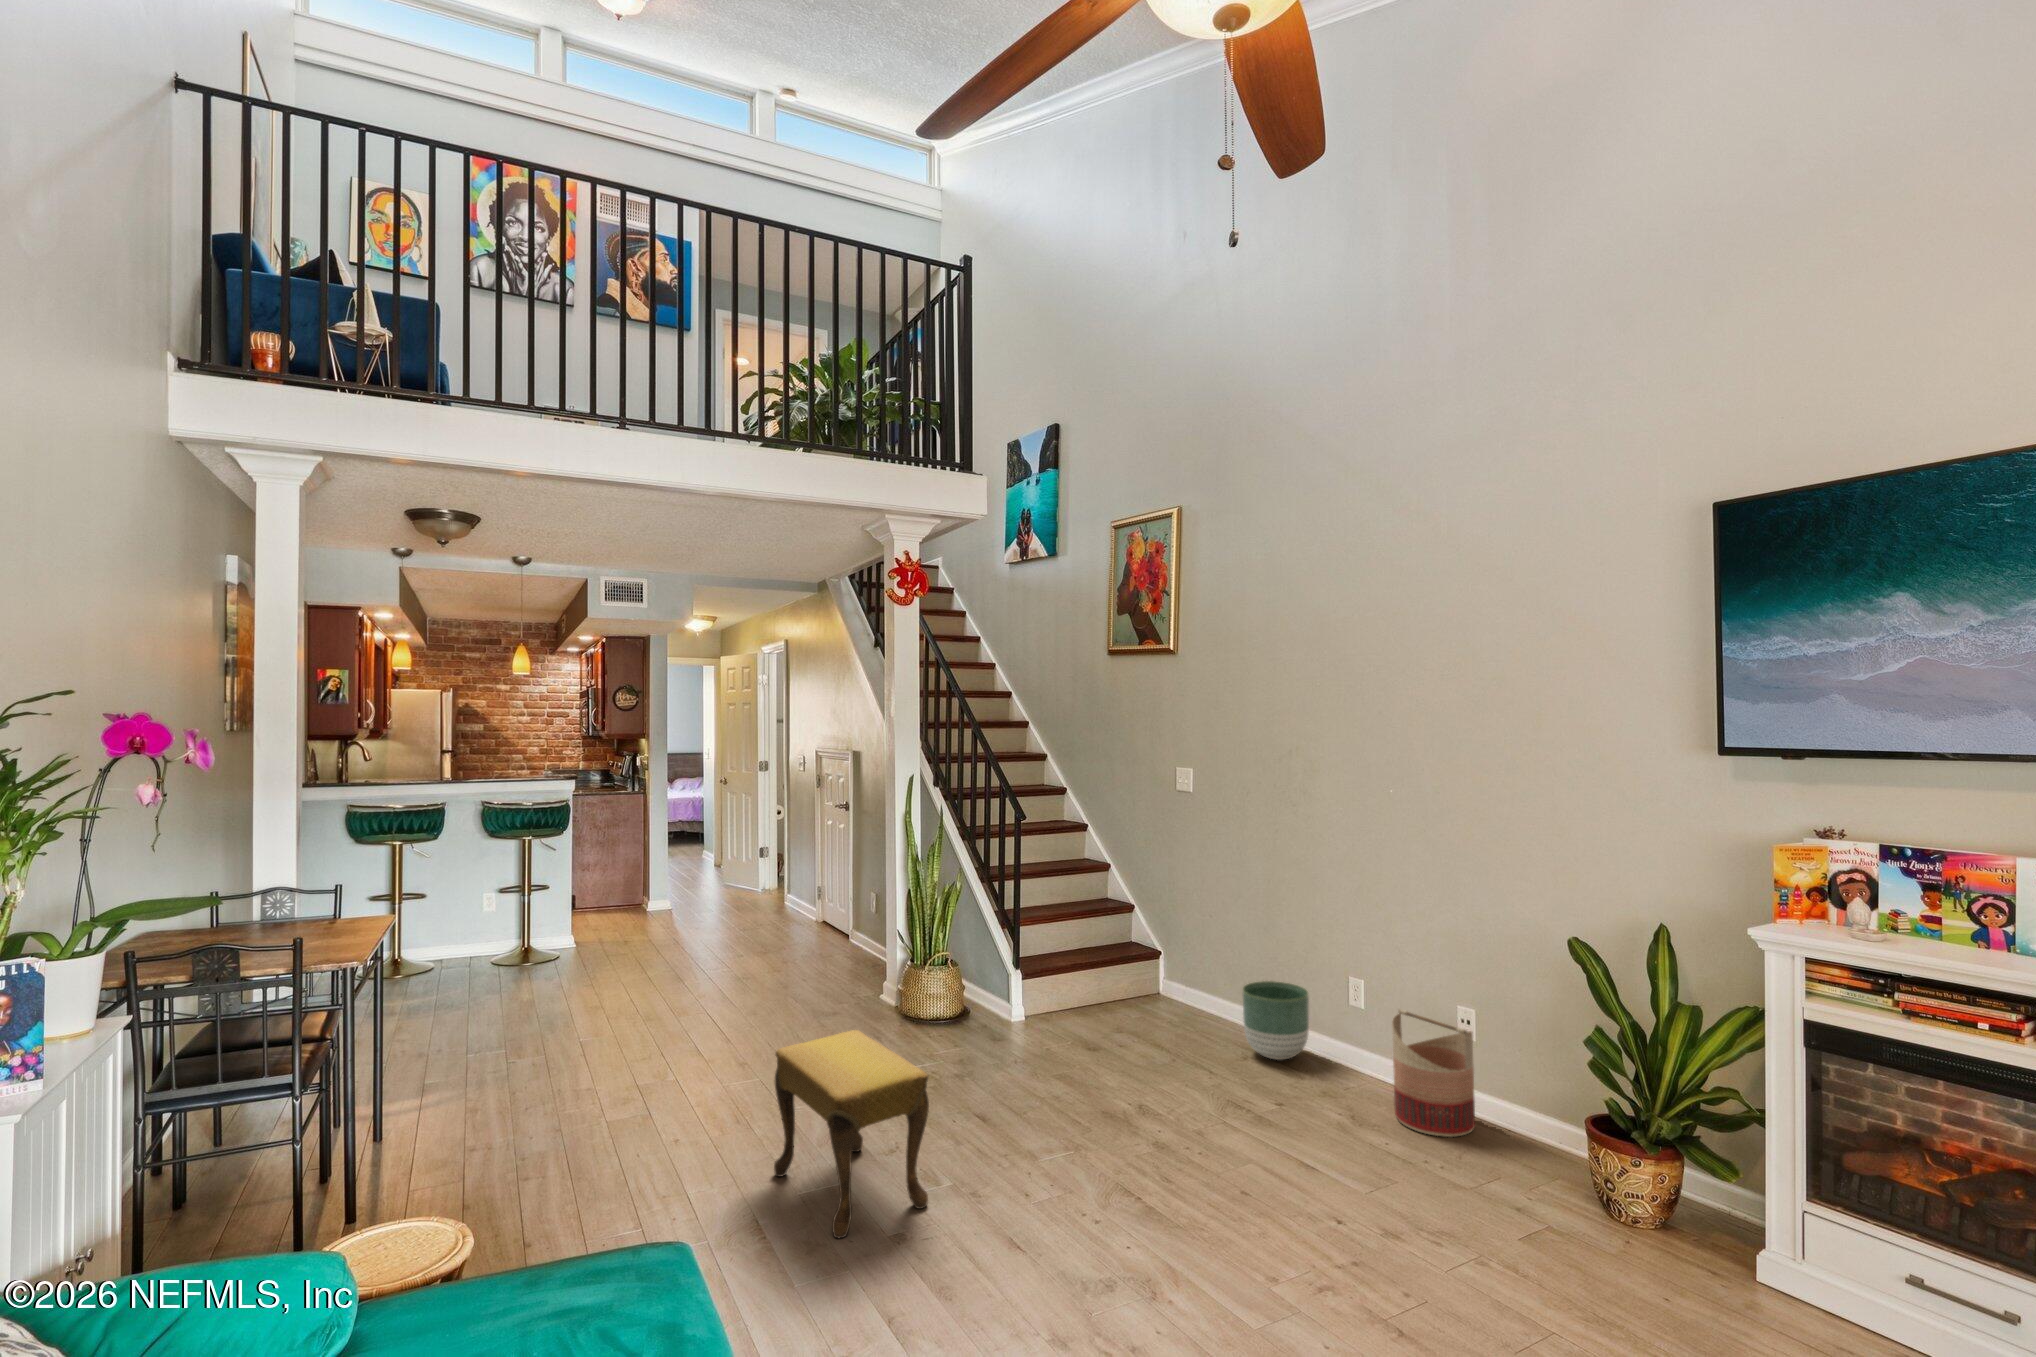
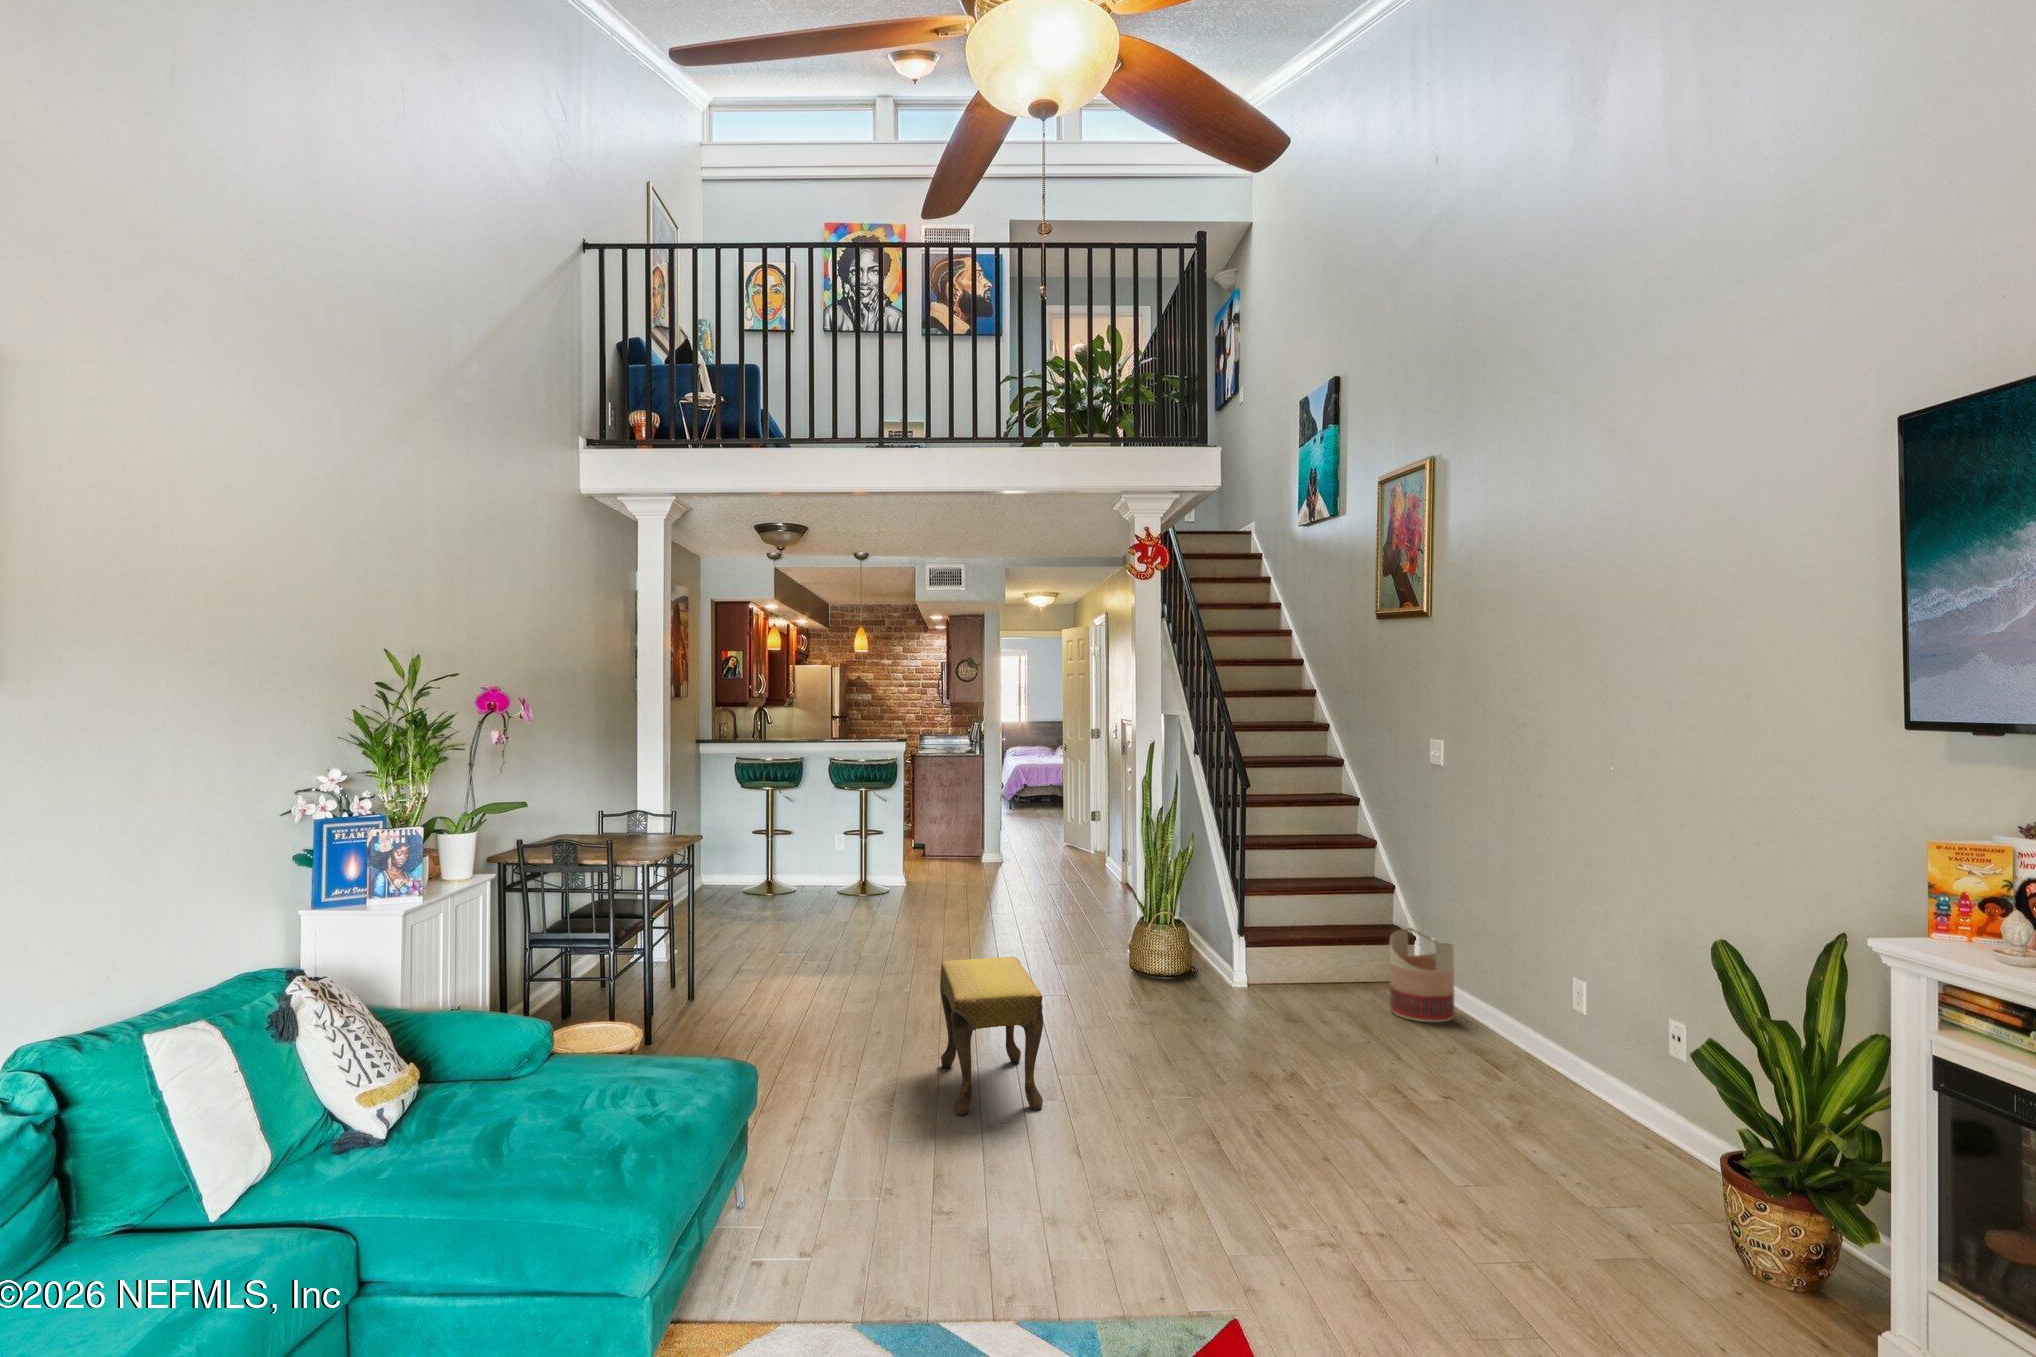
planter: present [1243,981,1309,1060] -> none [1450,978,1528,1063]
basket: present [1392,1009,1475,1137] -> present [1390,926,1454,1022]

